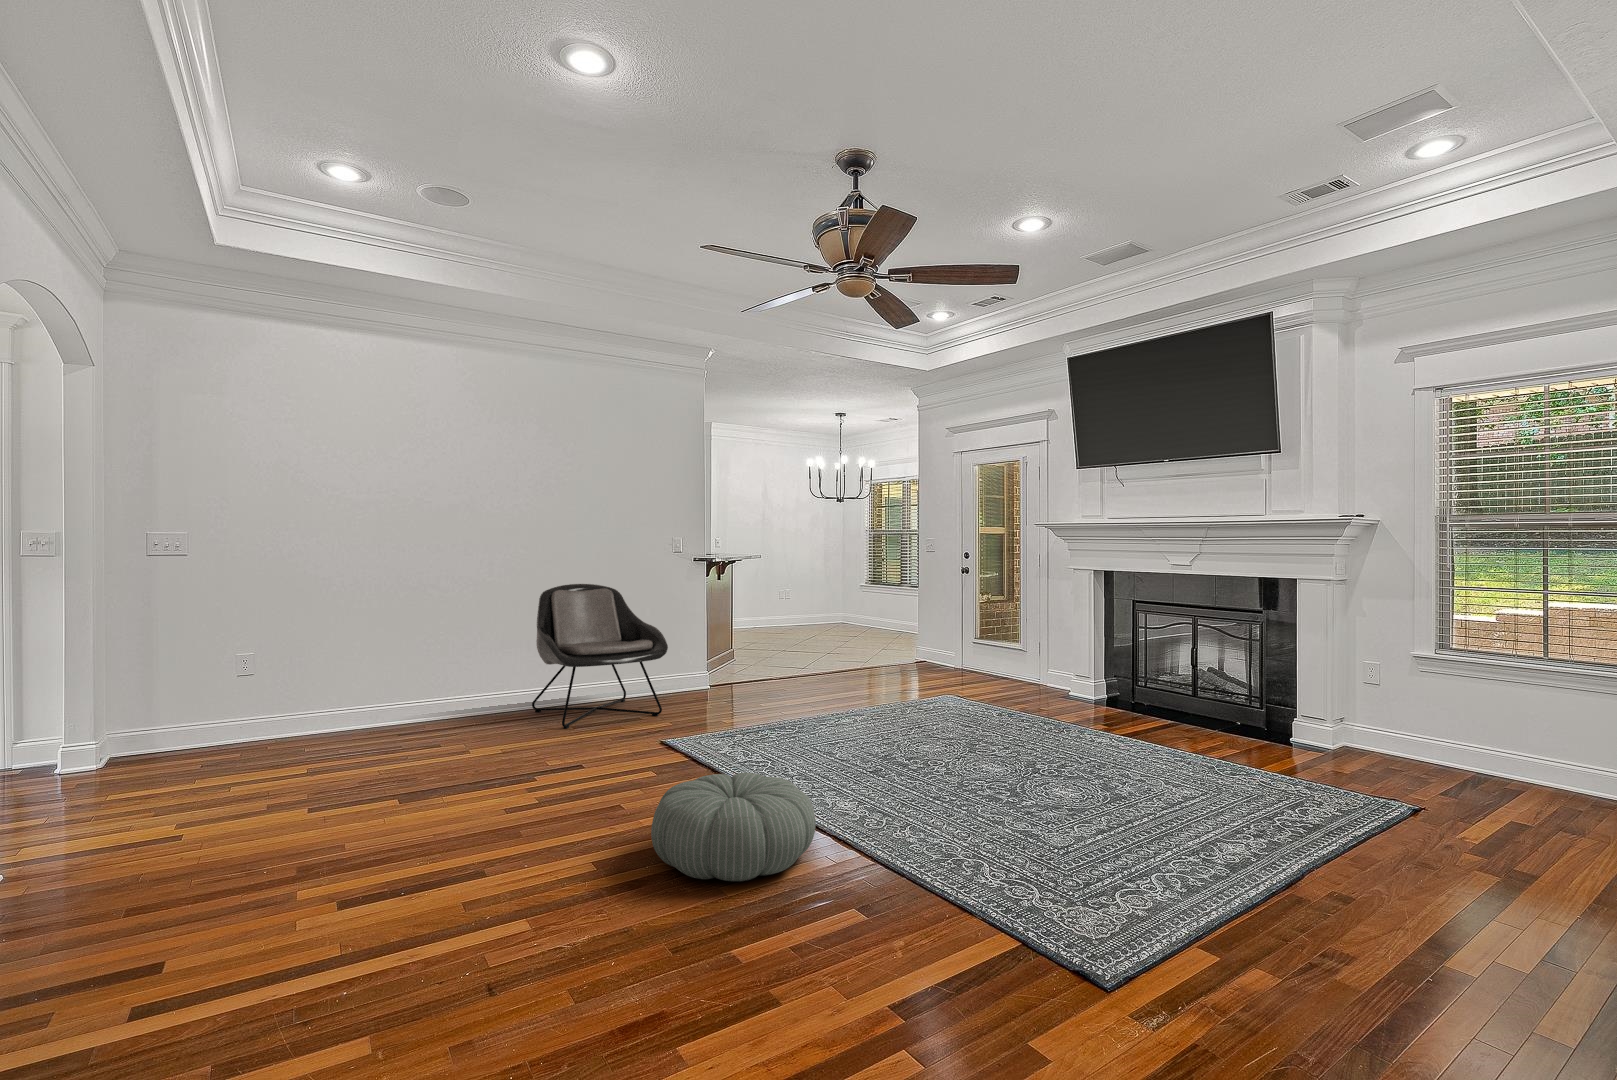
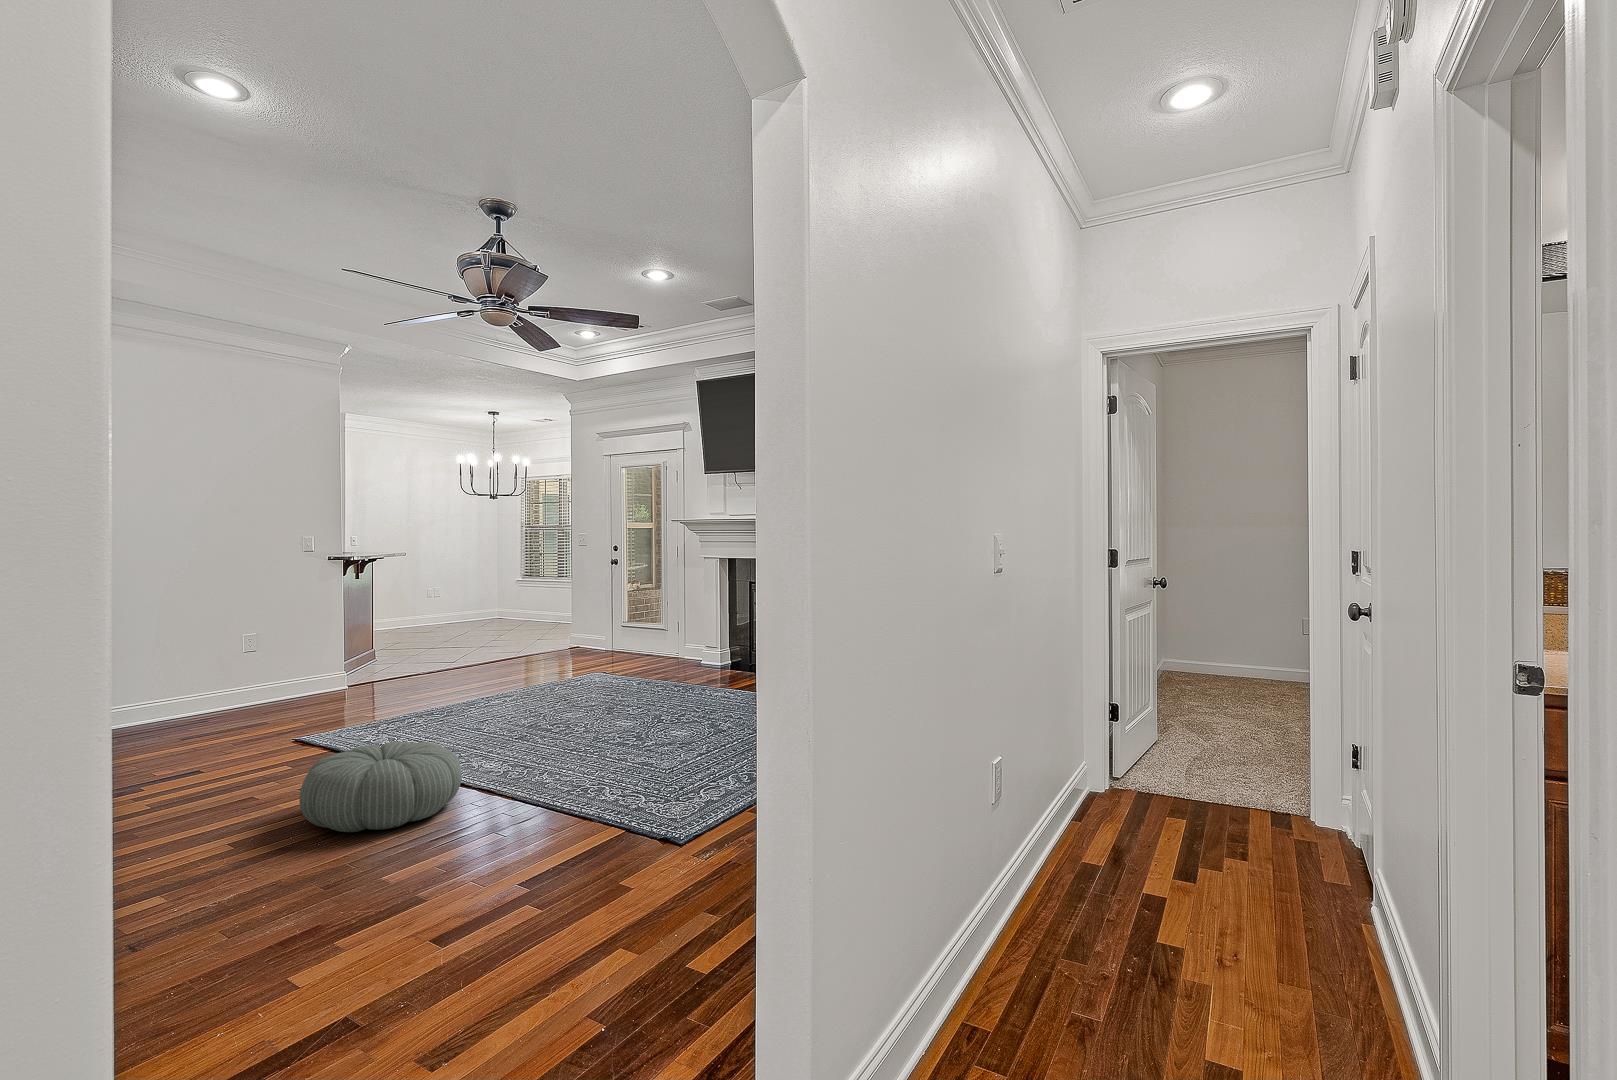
lounge chair: present [532,584,668,729] -> none [133,585,304,736]

